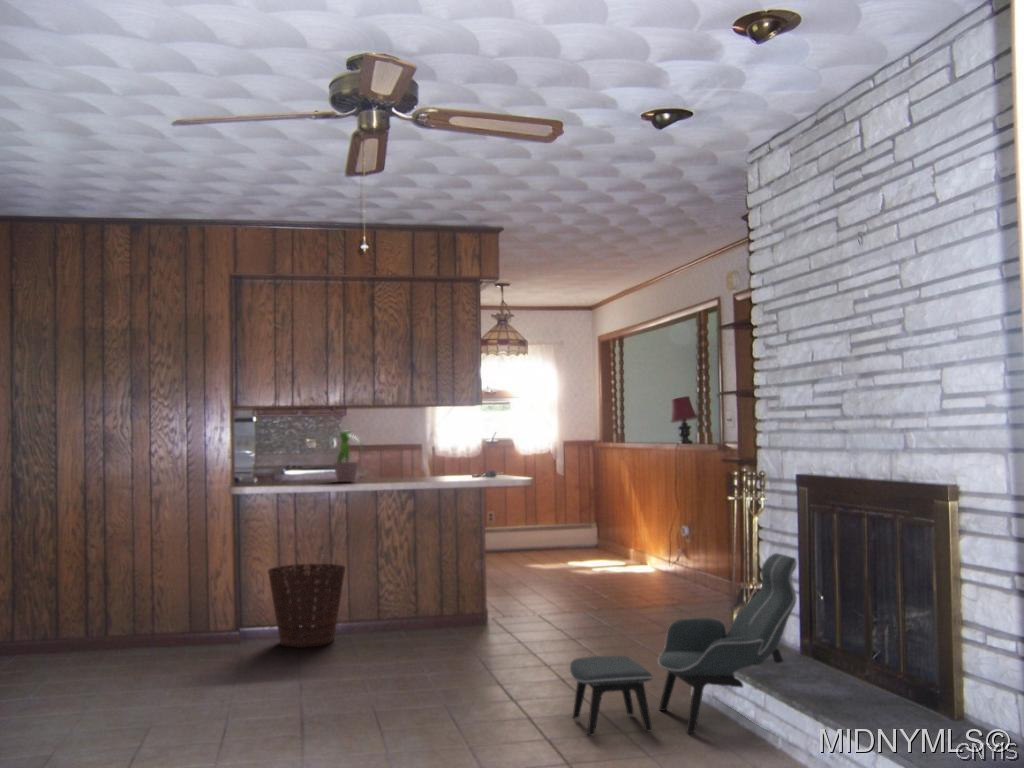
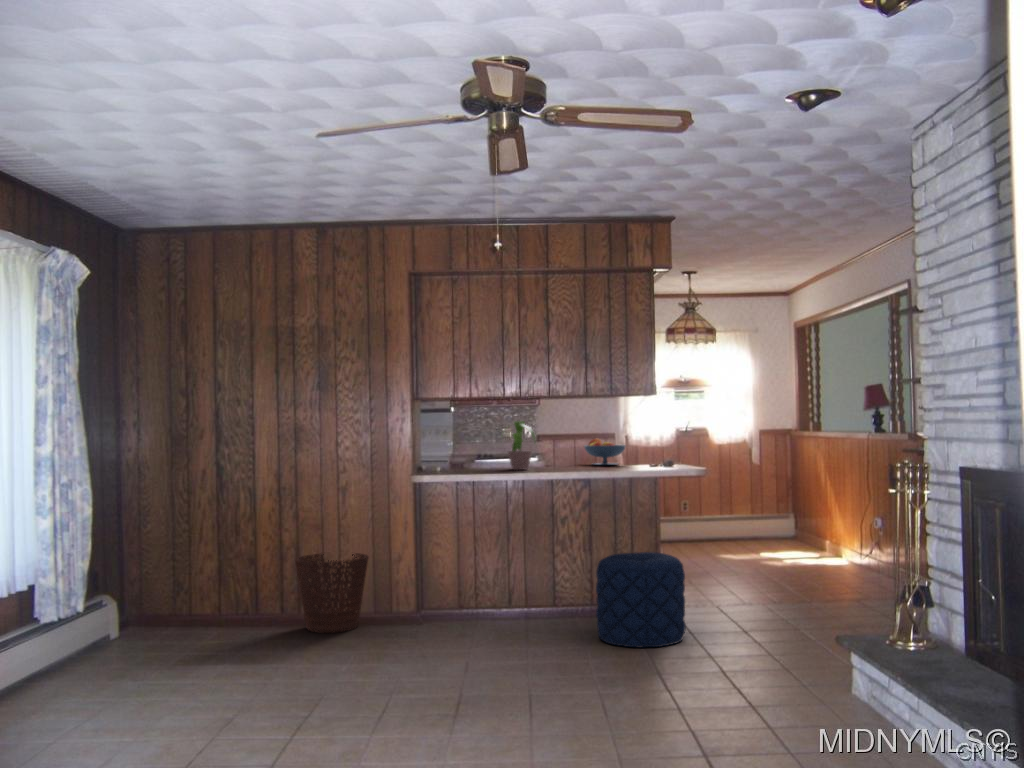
fruit bowl: none [402,450,446,477] -> present [584,439,625,465]
lounge chair: present [570,553,797,736] -> none [716,550,970,732]
basket: present [268,564,345,647] -> present [295,553,368,633]
pouf: none [430,565,520,662] -> present [596,552,686,647]

